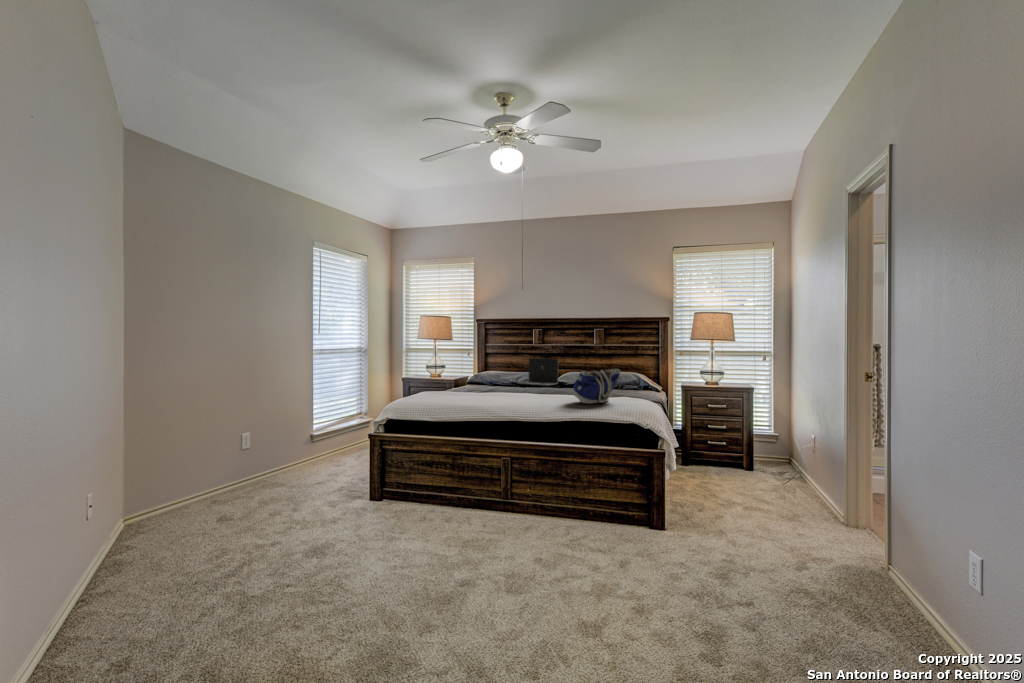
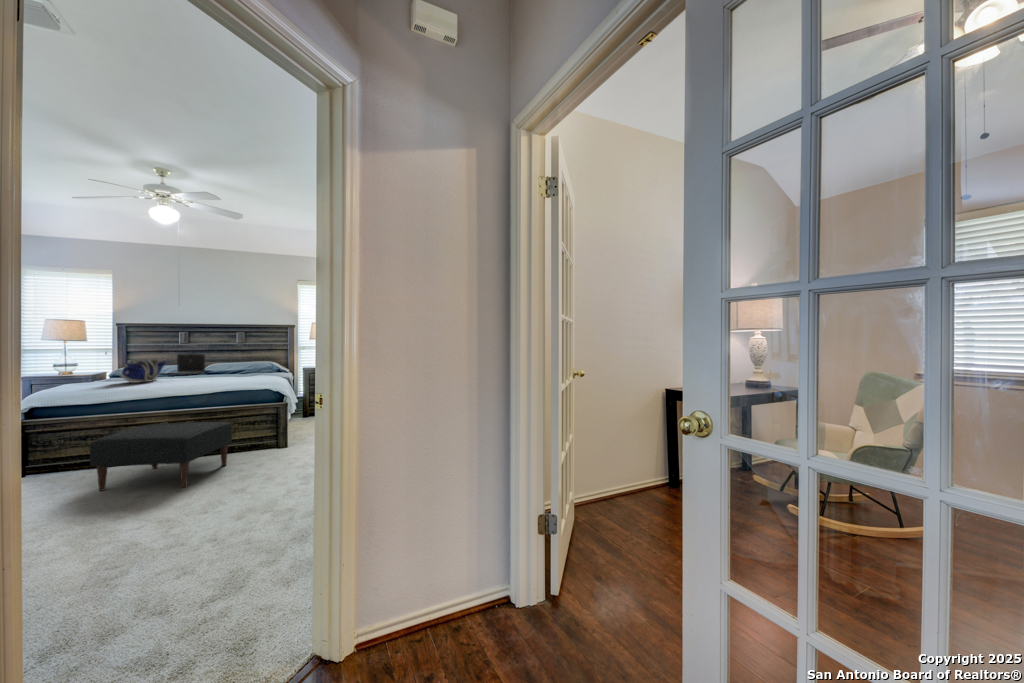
tote bag: present [571,369,620,403] -> present [120,358,166,383]
ottoman: none [420,460,587,585] -> present [90,422,232,491]

